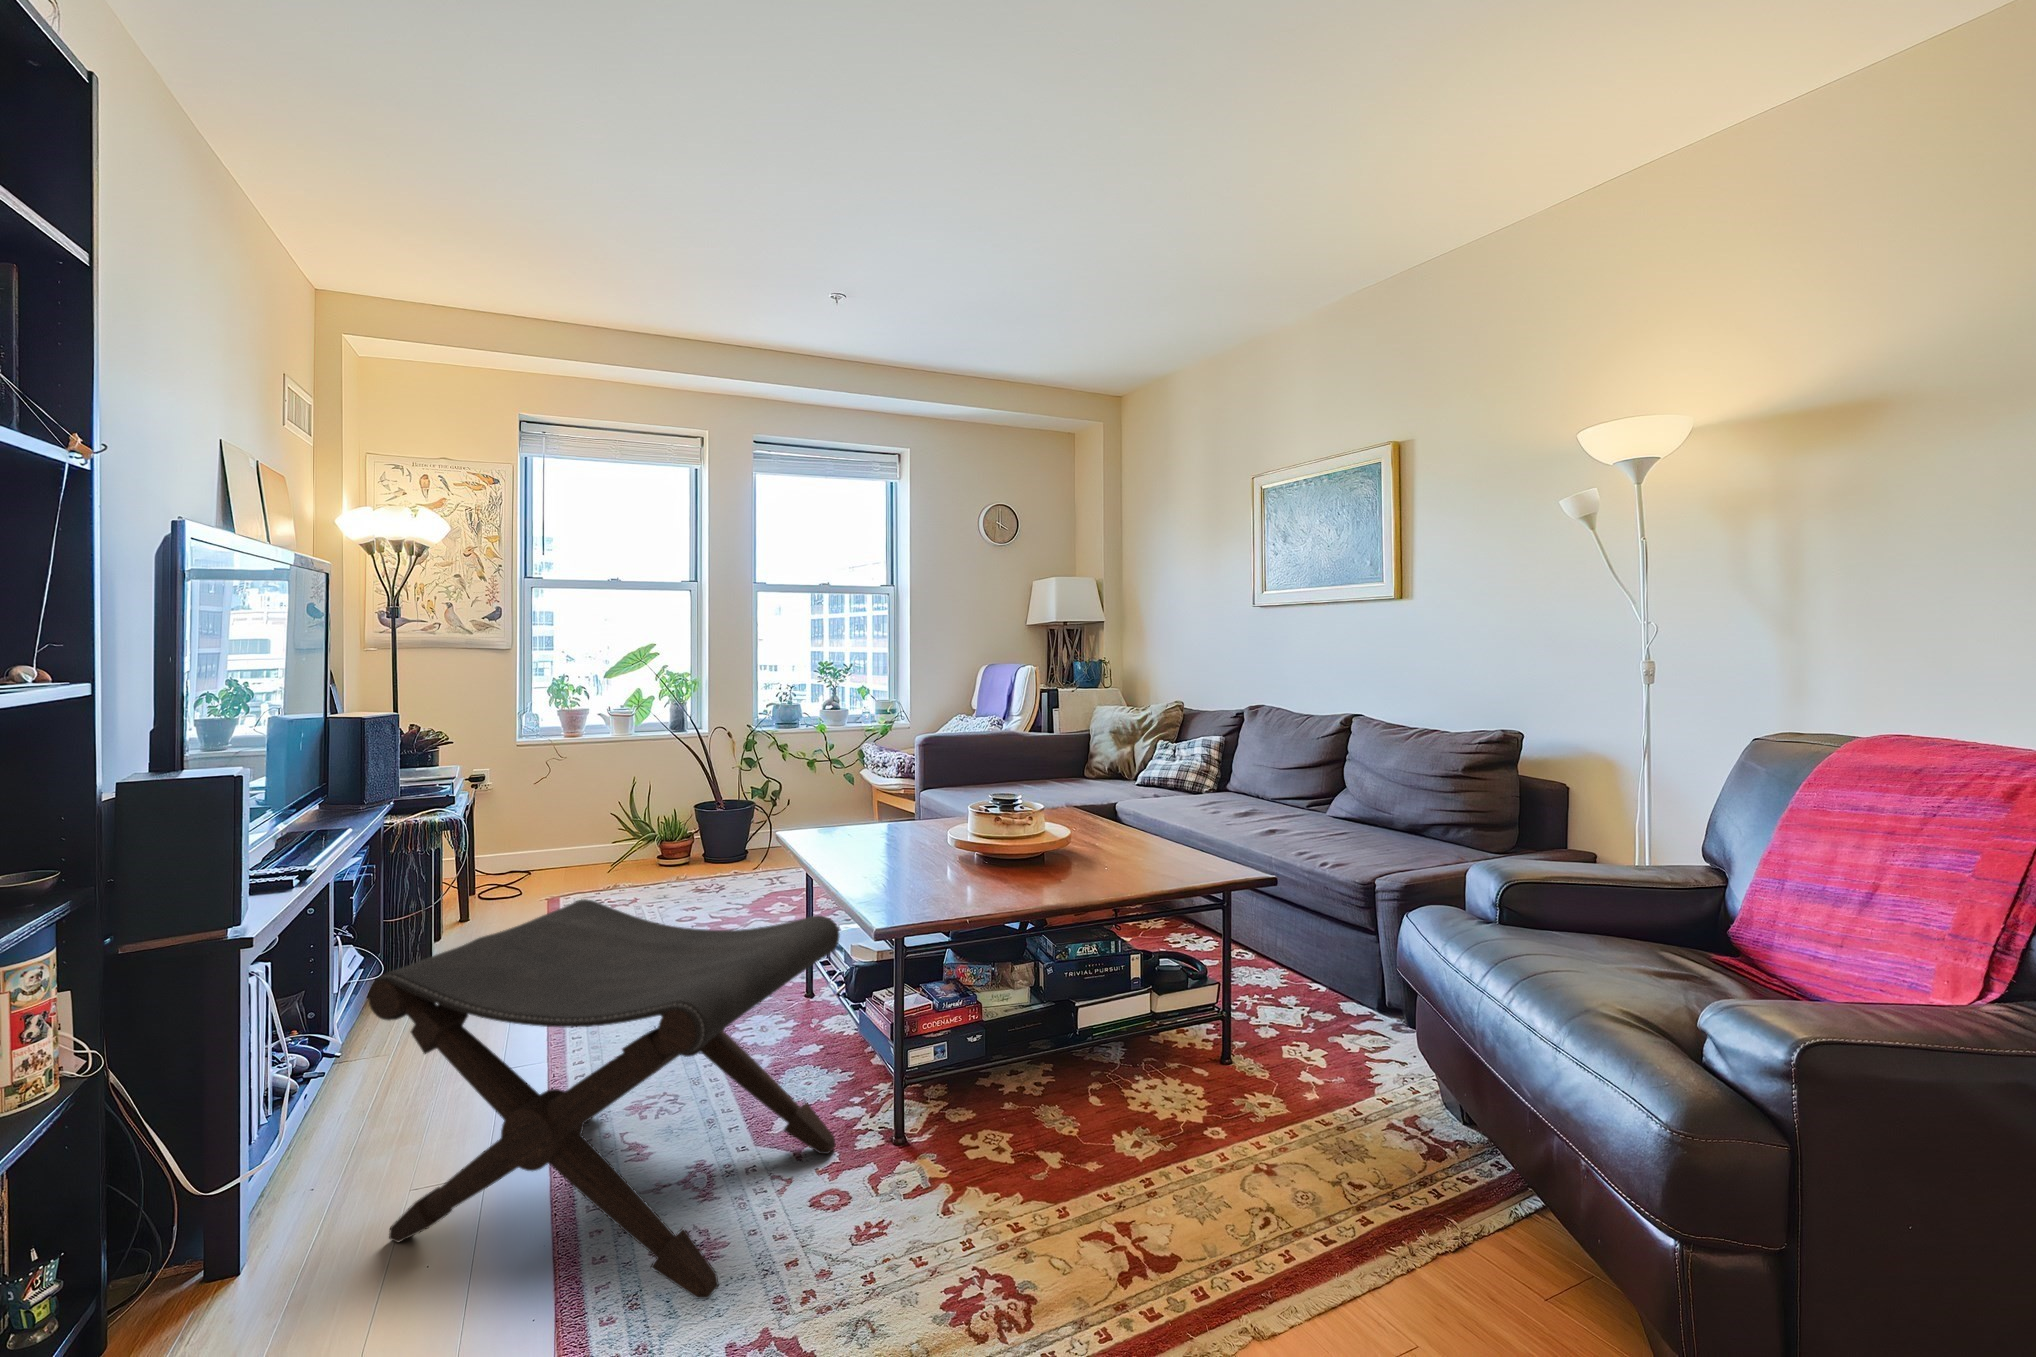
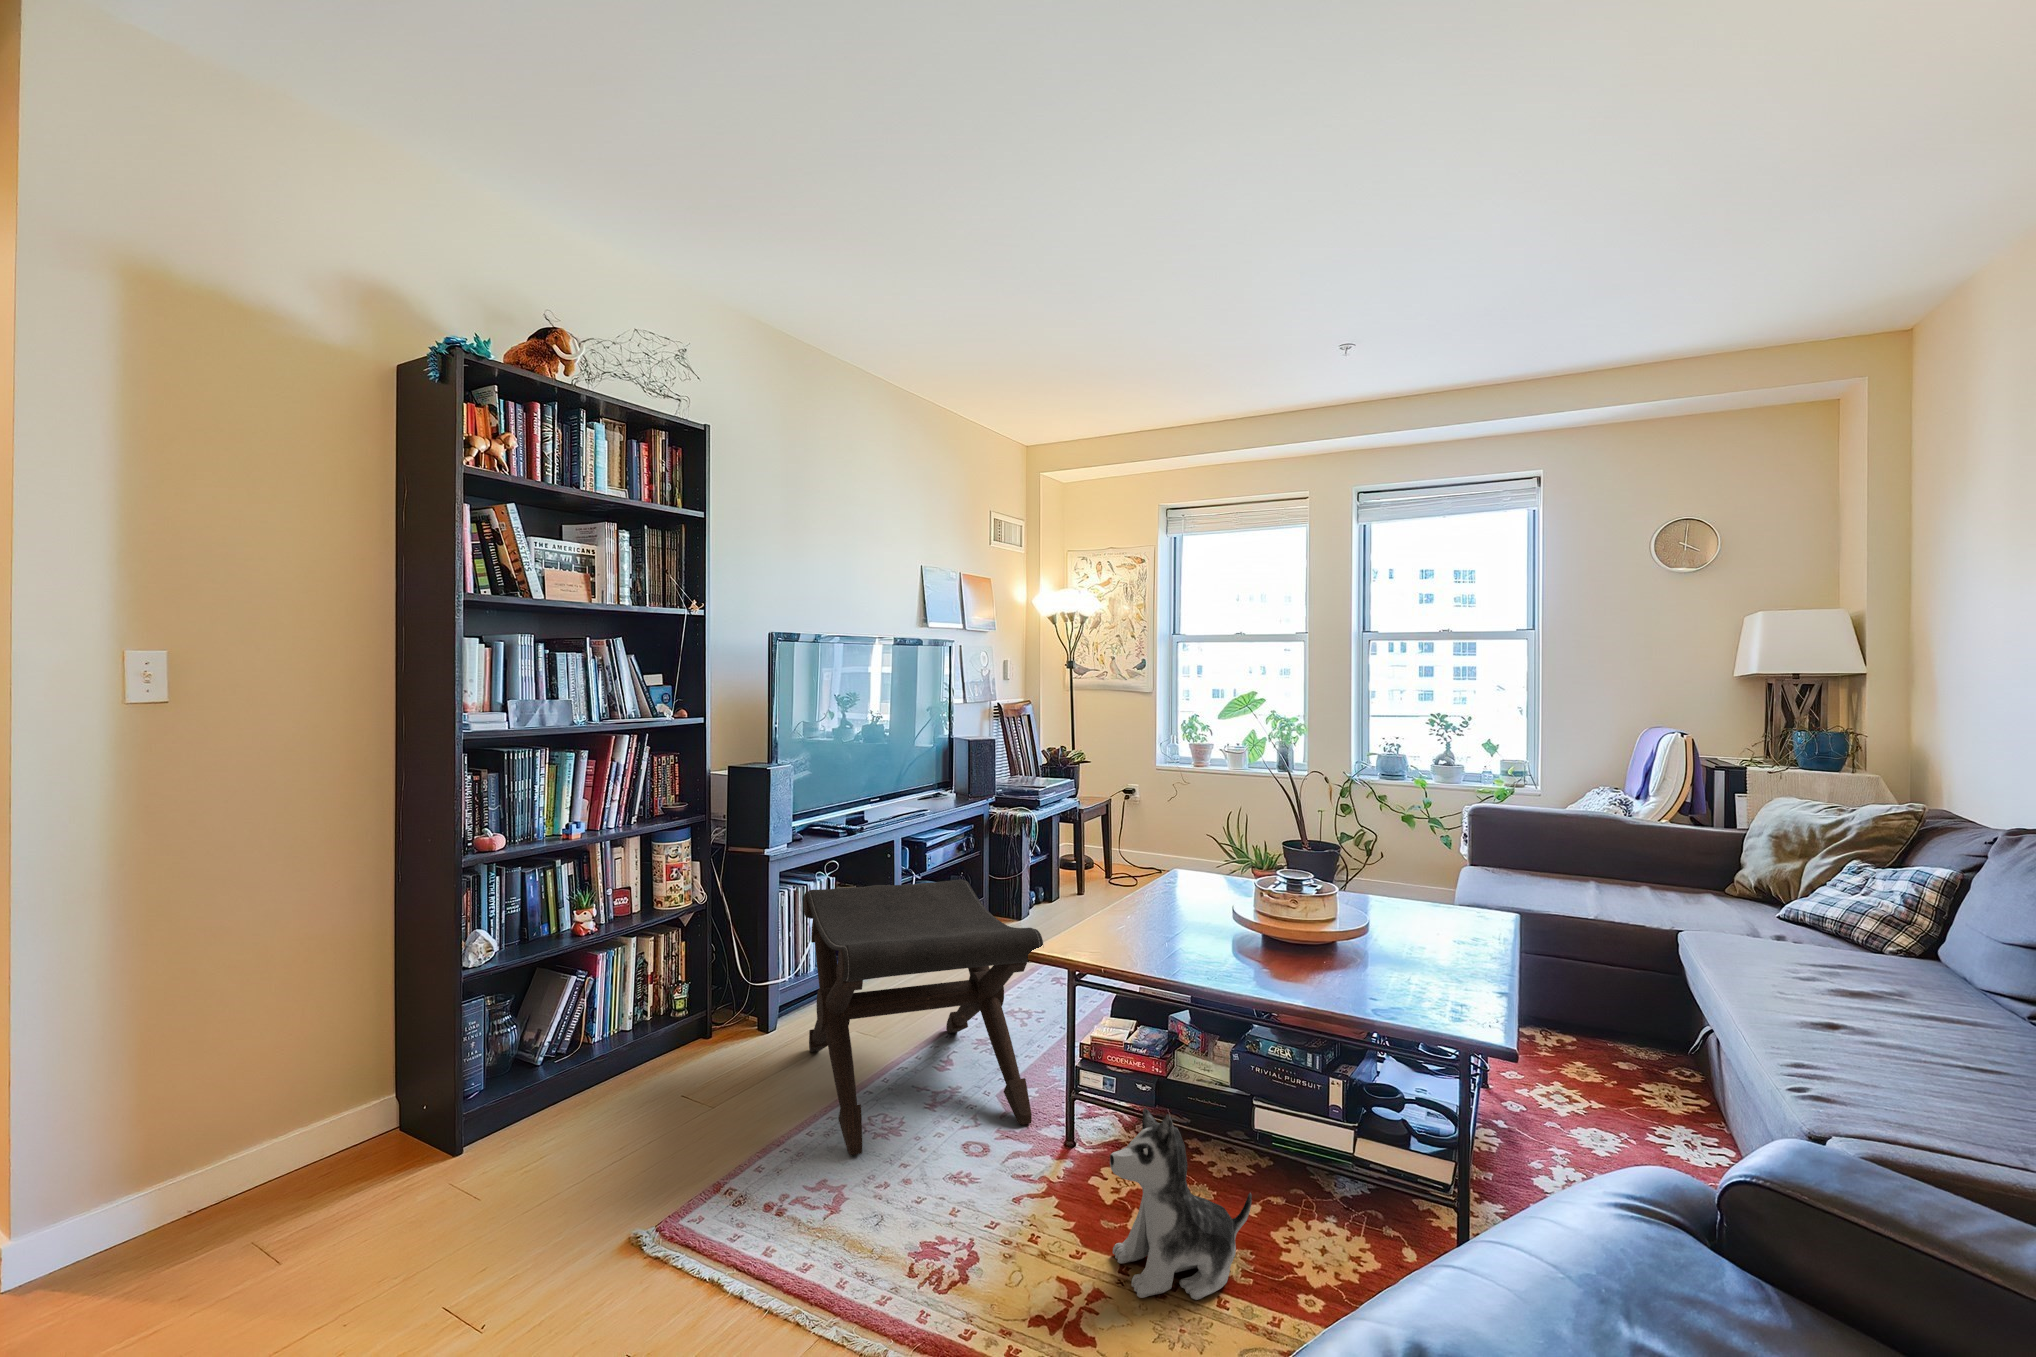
plush toy: none [1071,1027,1173,1208] -> present [1110,1108,1252,1300]

